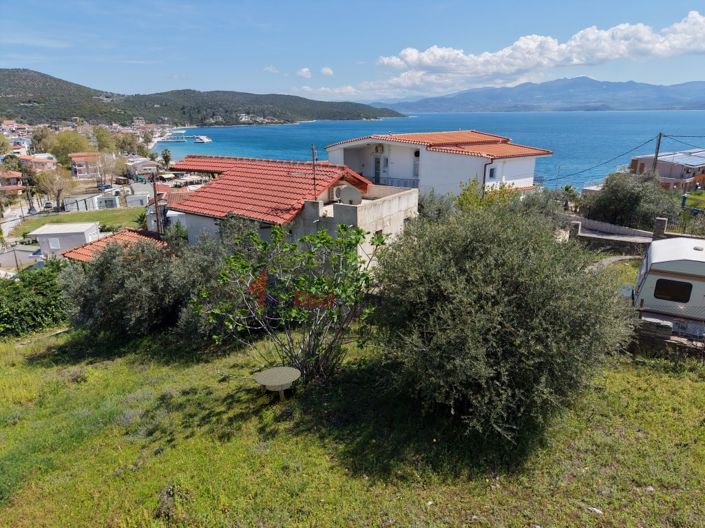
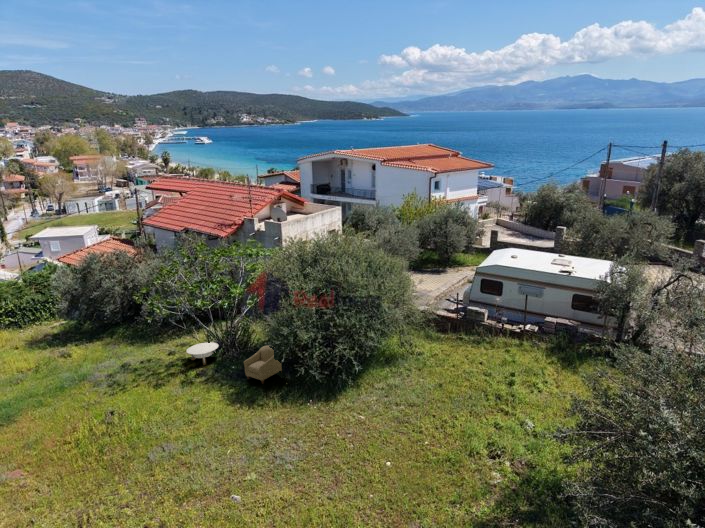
chair: none [354,376,410,437] -> present [244,346,282,384]

